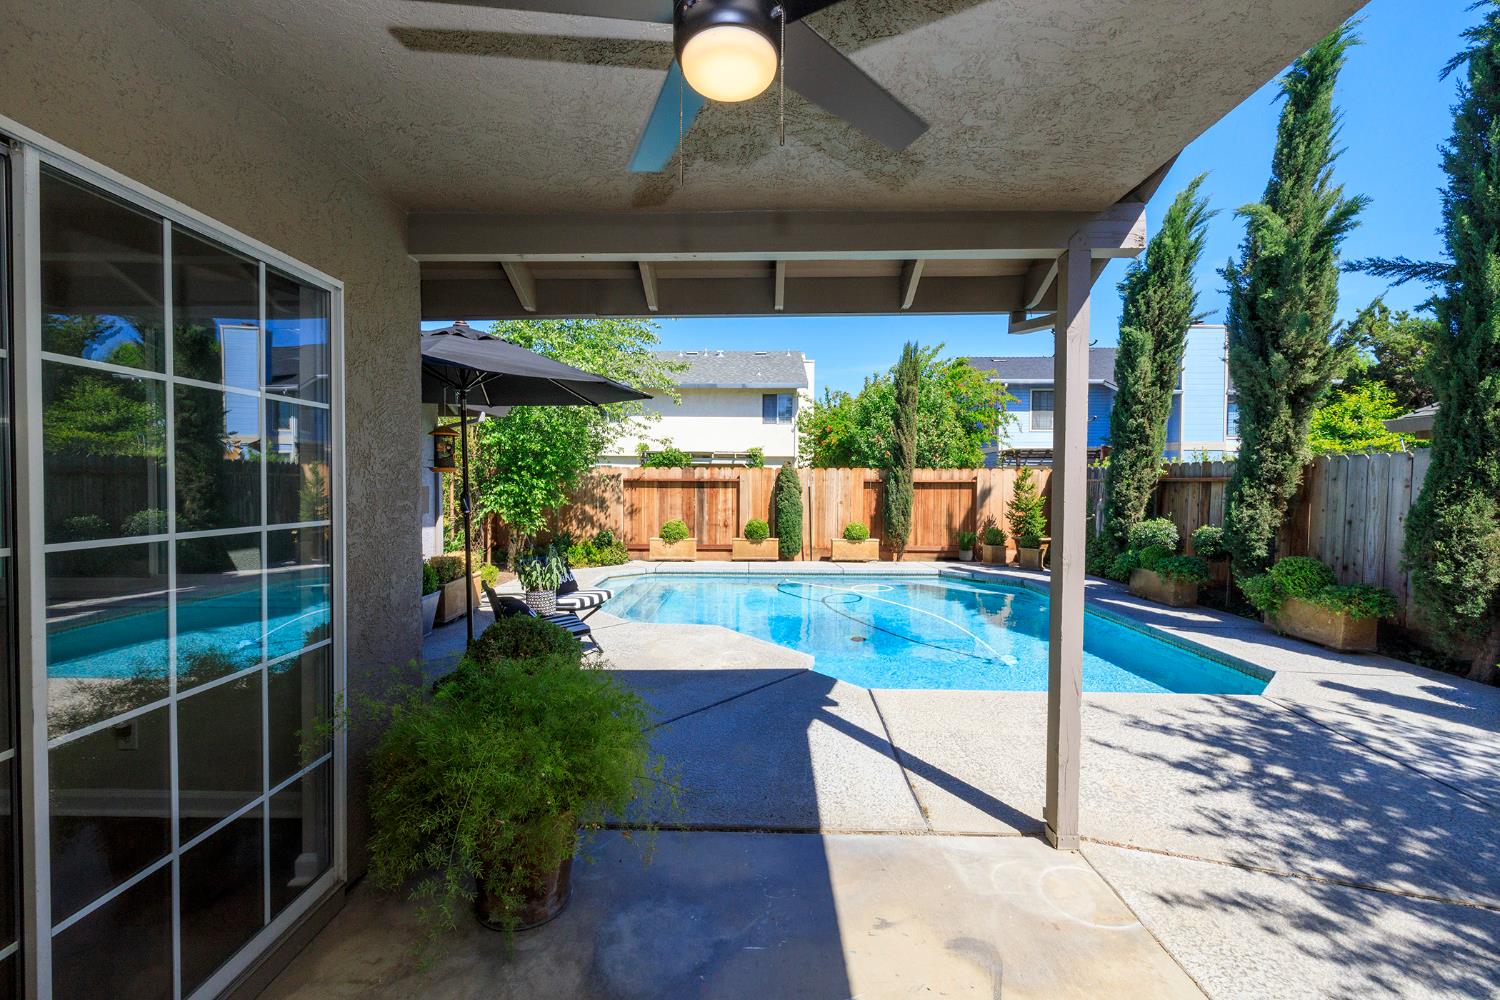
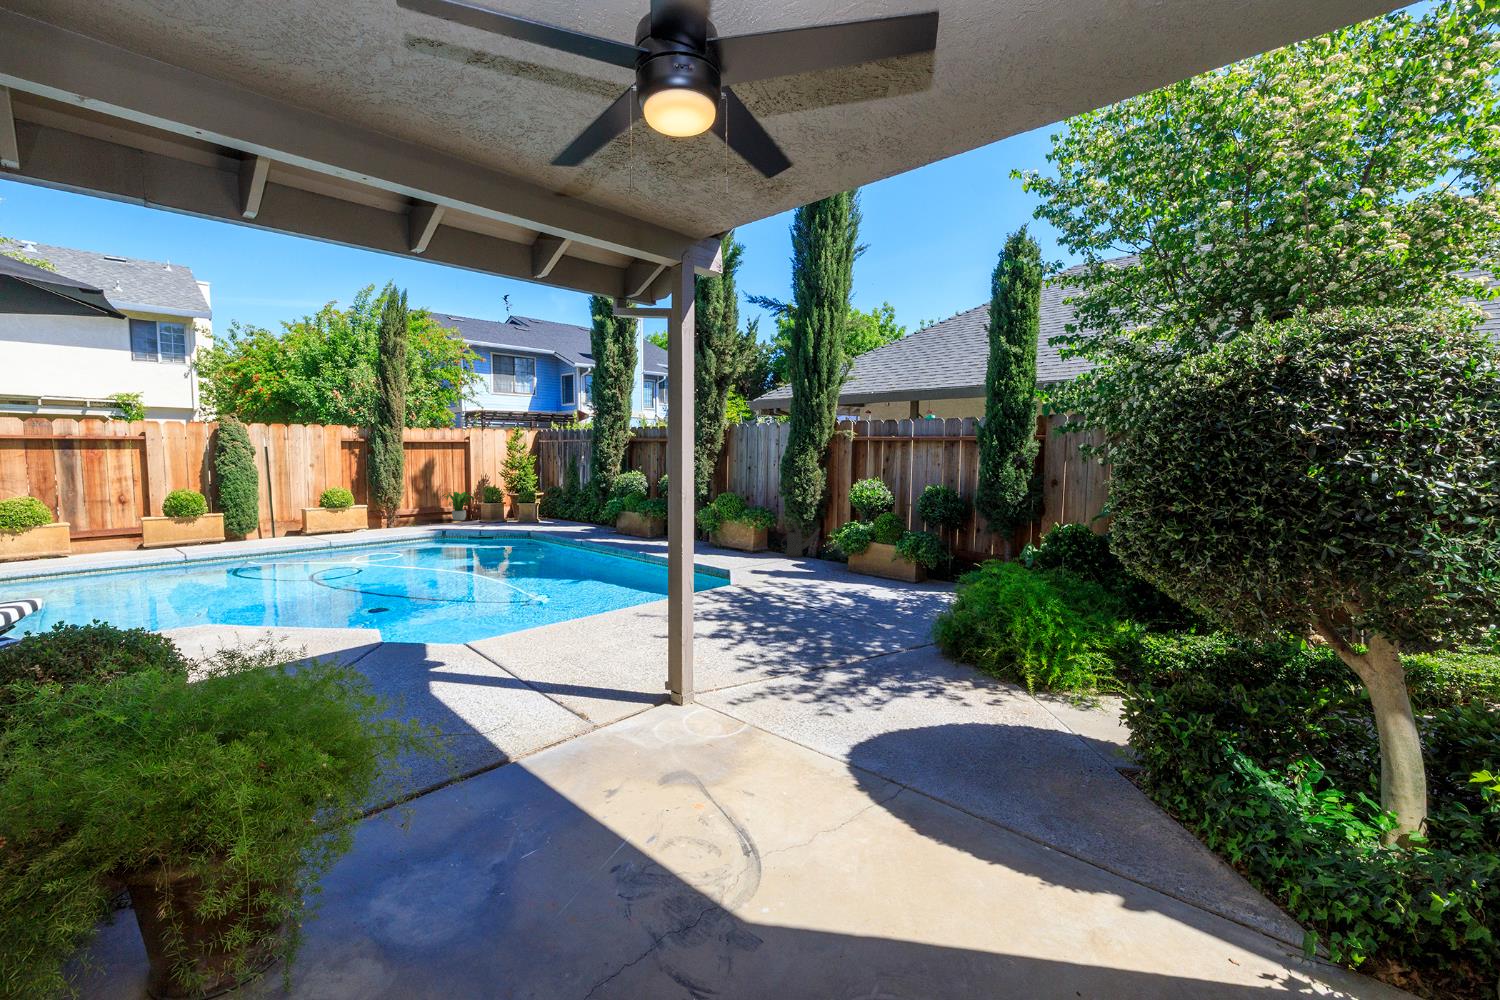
watering can: none [1396,613,1490,669] -> present [786,523,820,557]

